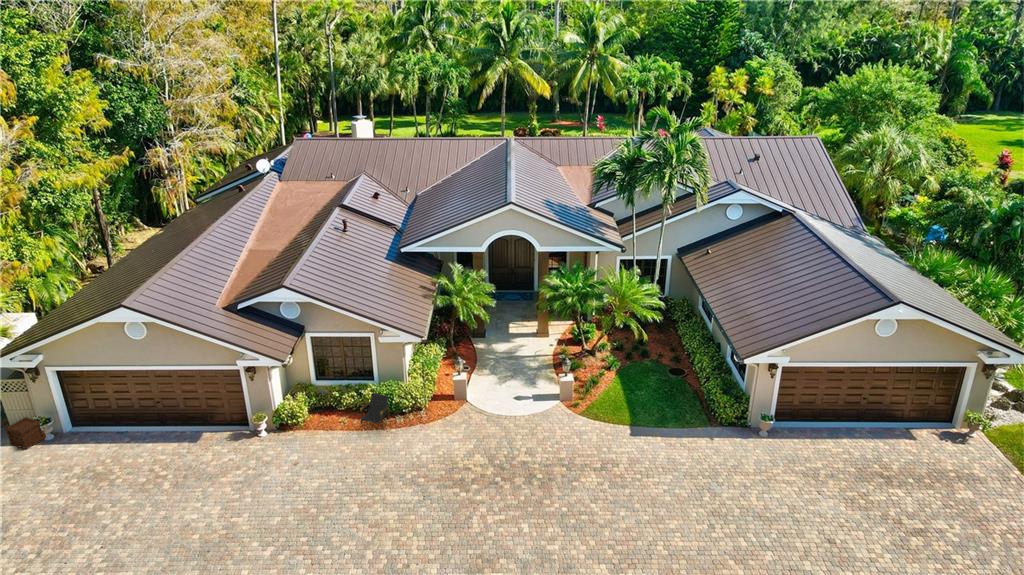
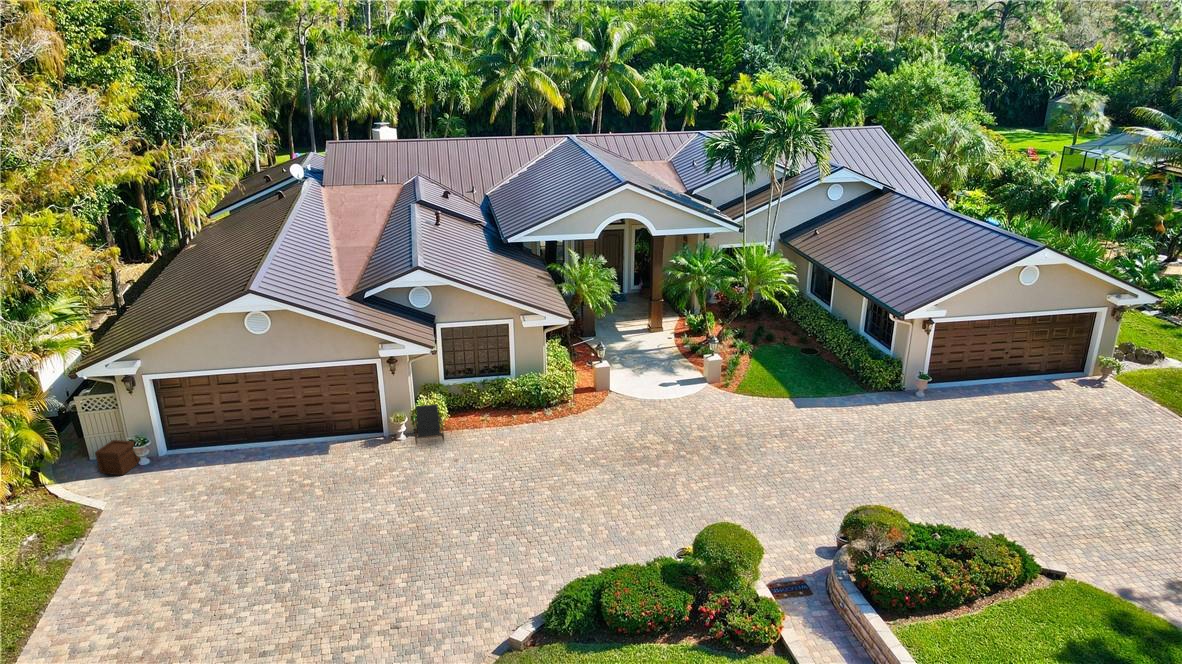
lounge chair: present [360,393,390,429] -> present [414,404,444,445]

